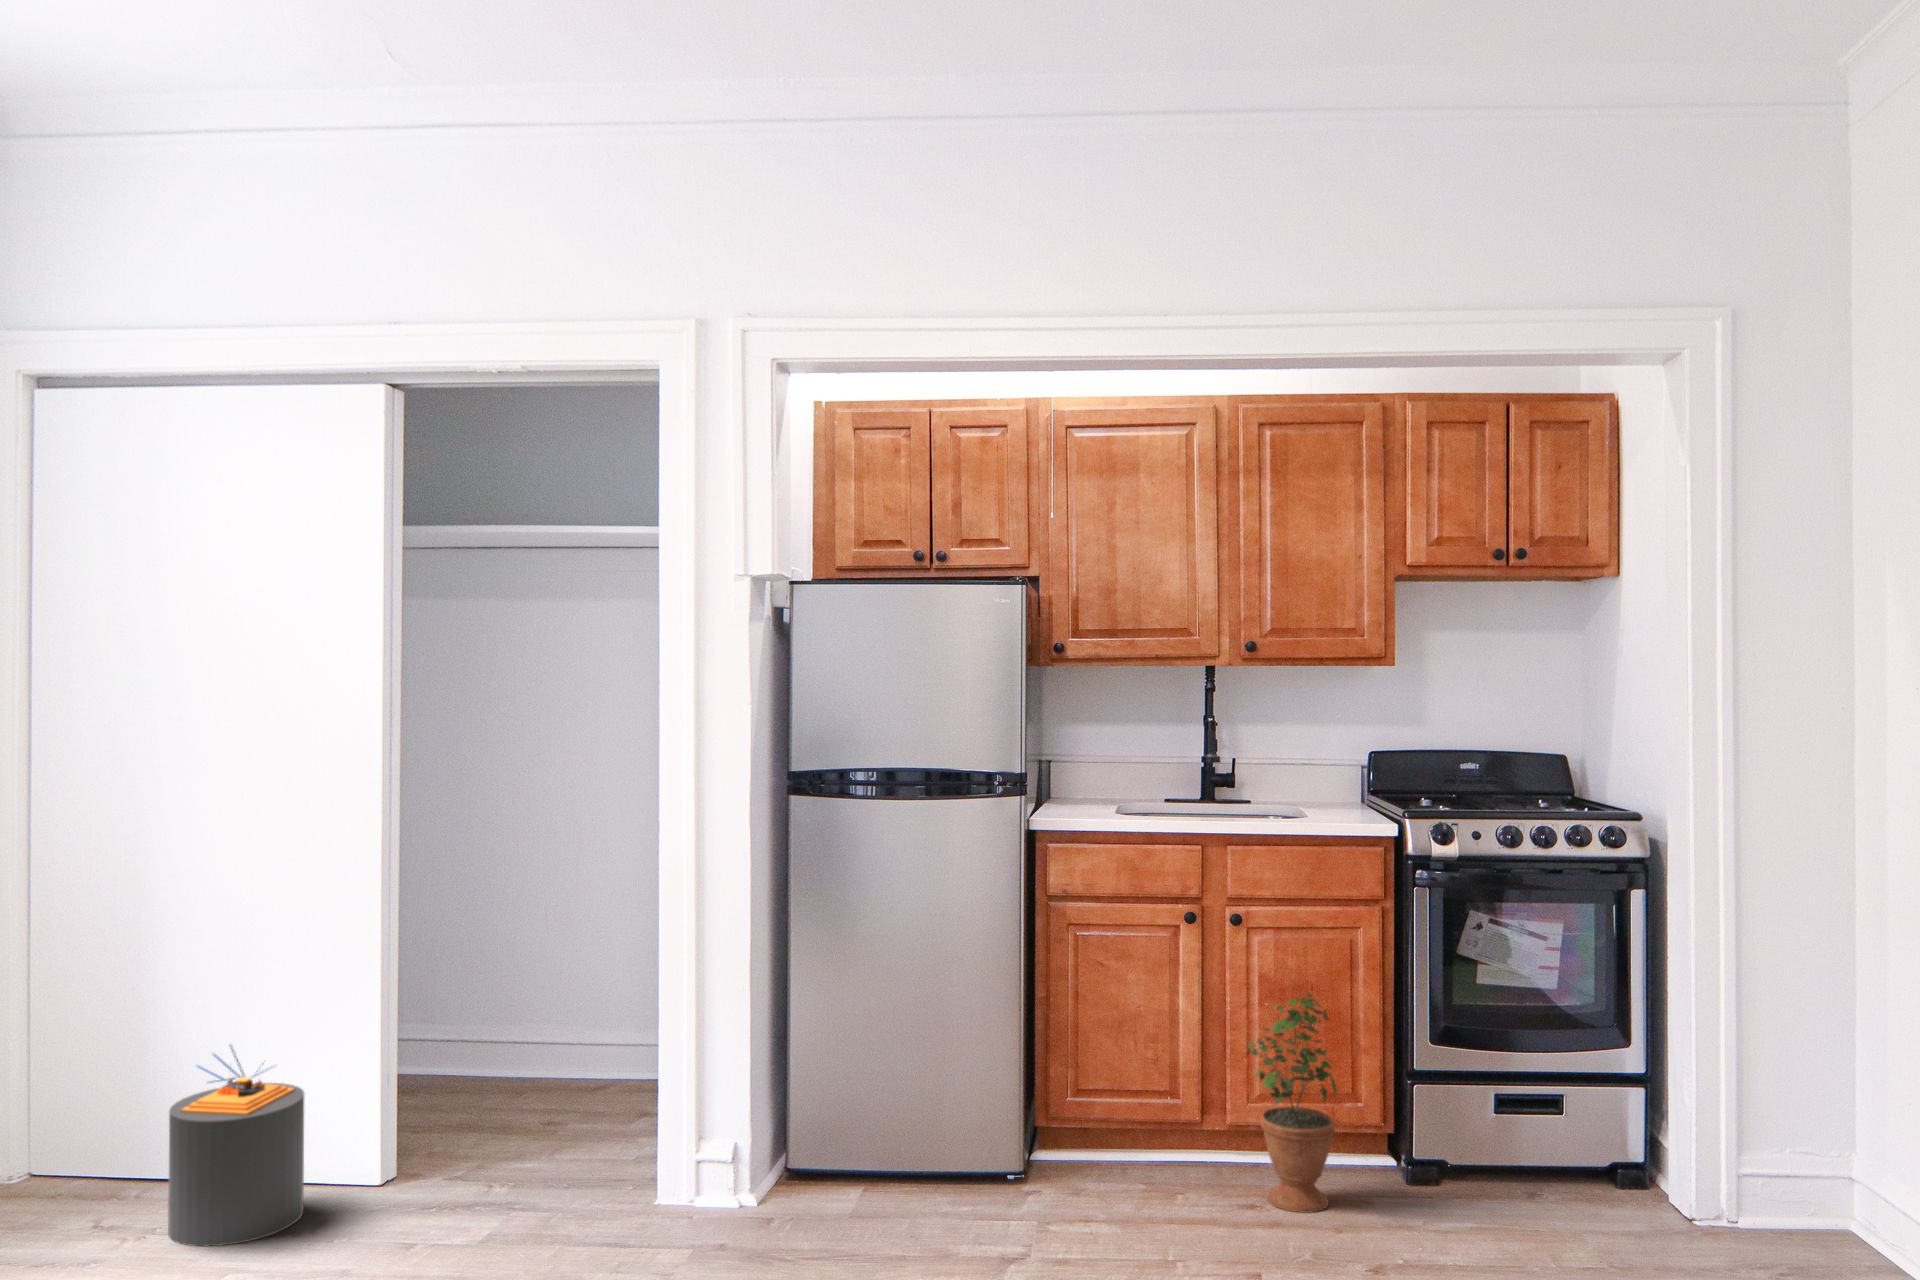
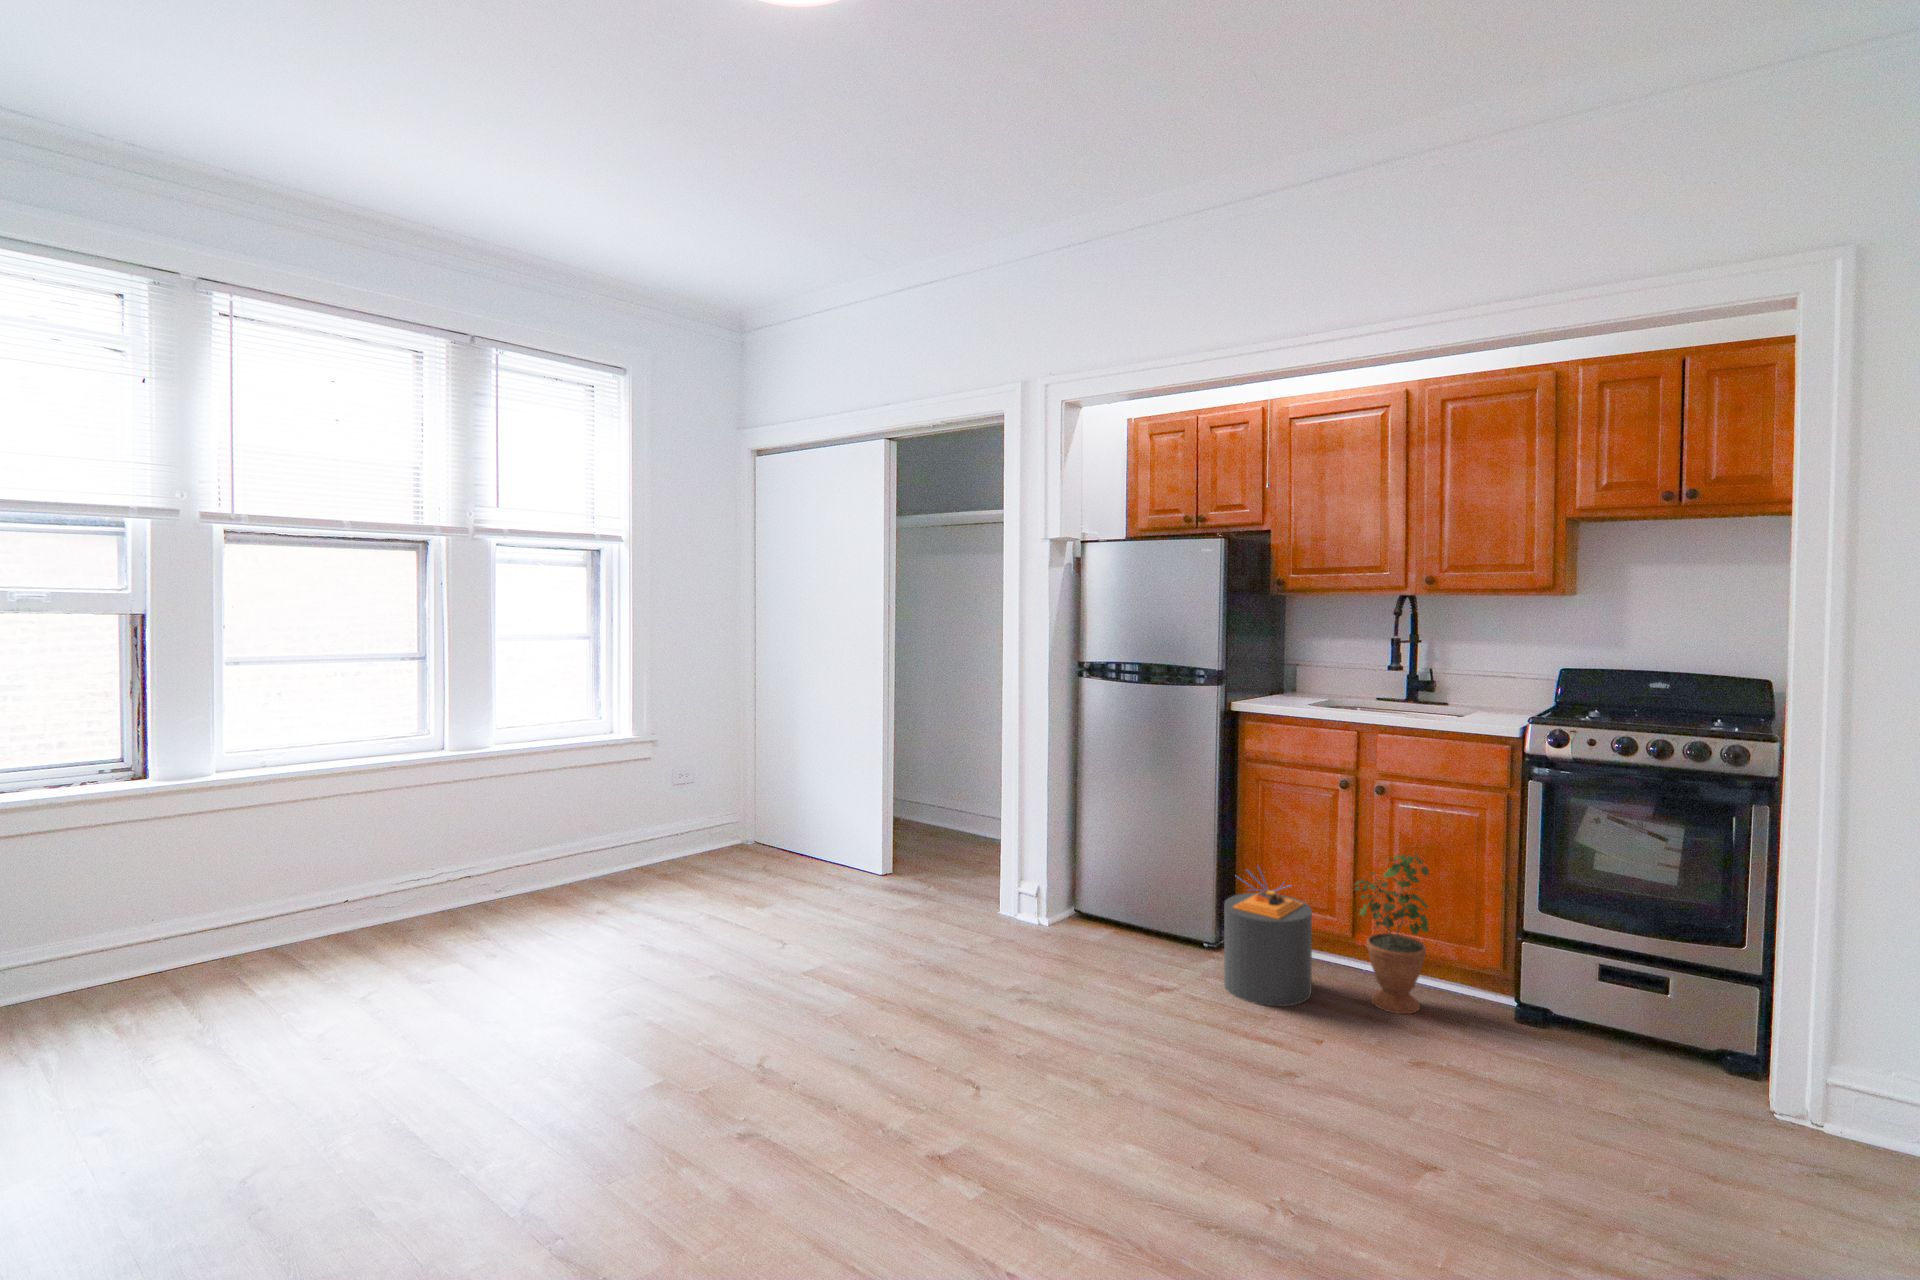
trash can: present [168,1045,304,1246] -> present [1224,871,1312,1006]

